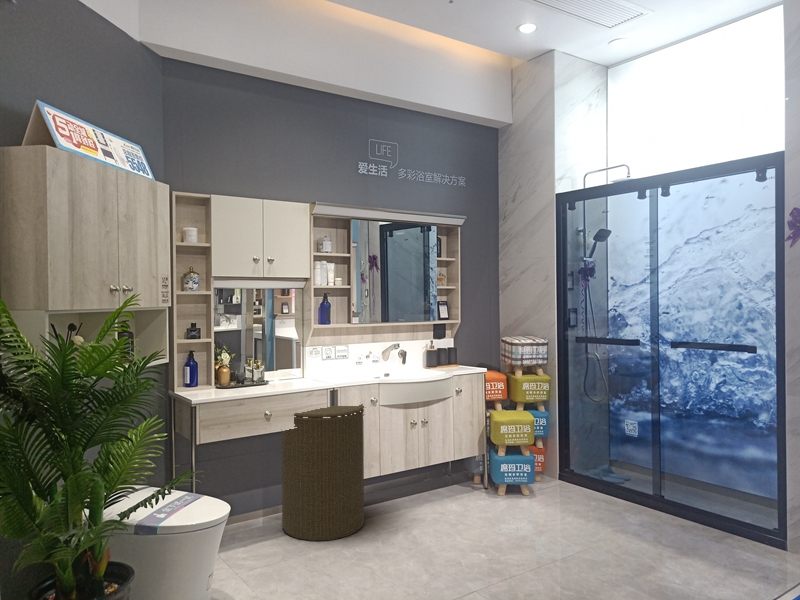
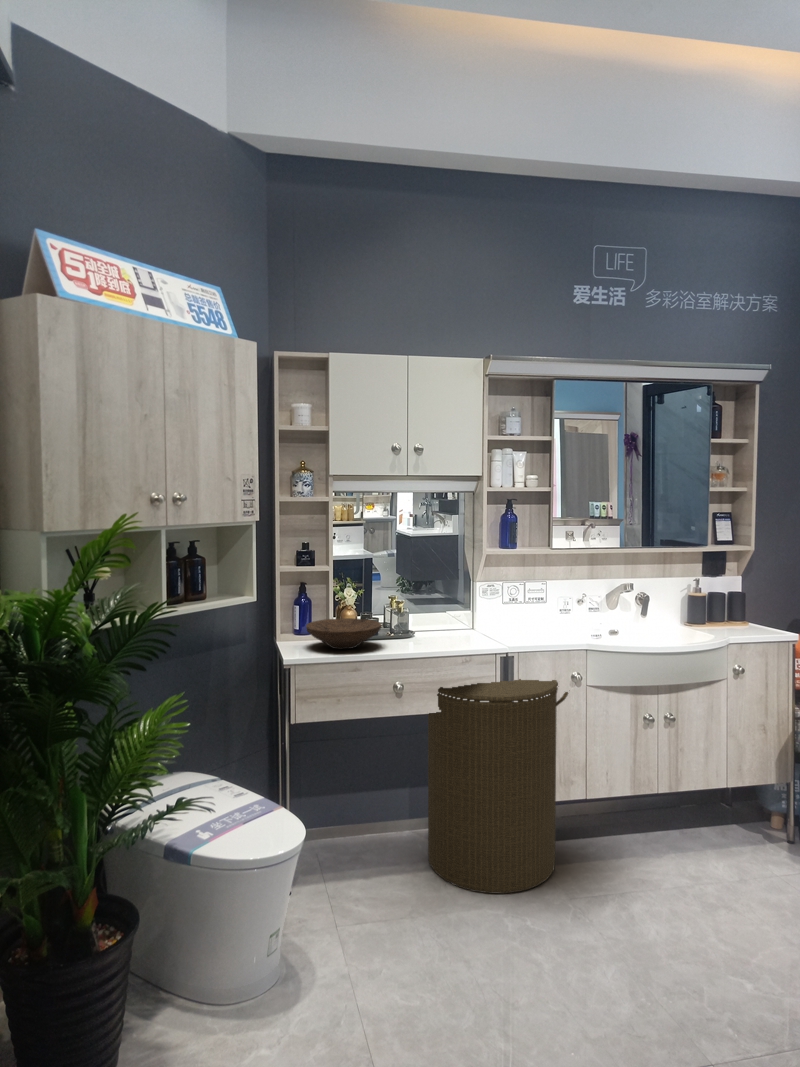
wooden bowl: none [199,373,253,393] -> present [306,618,381,649]

